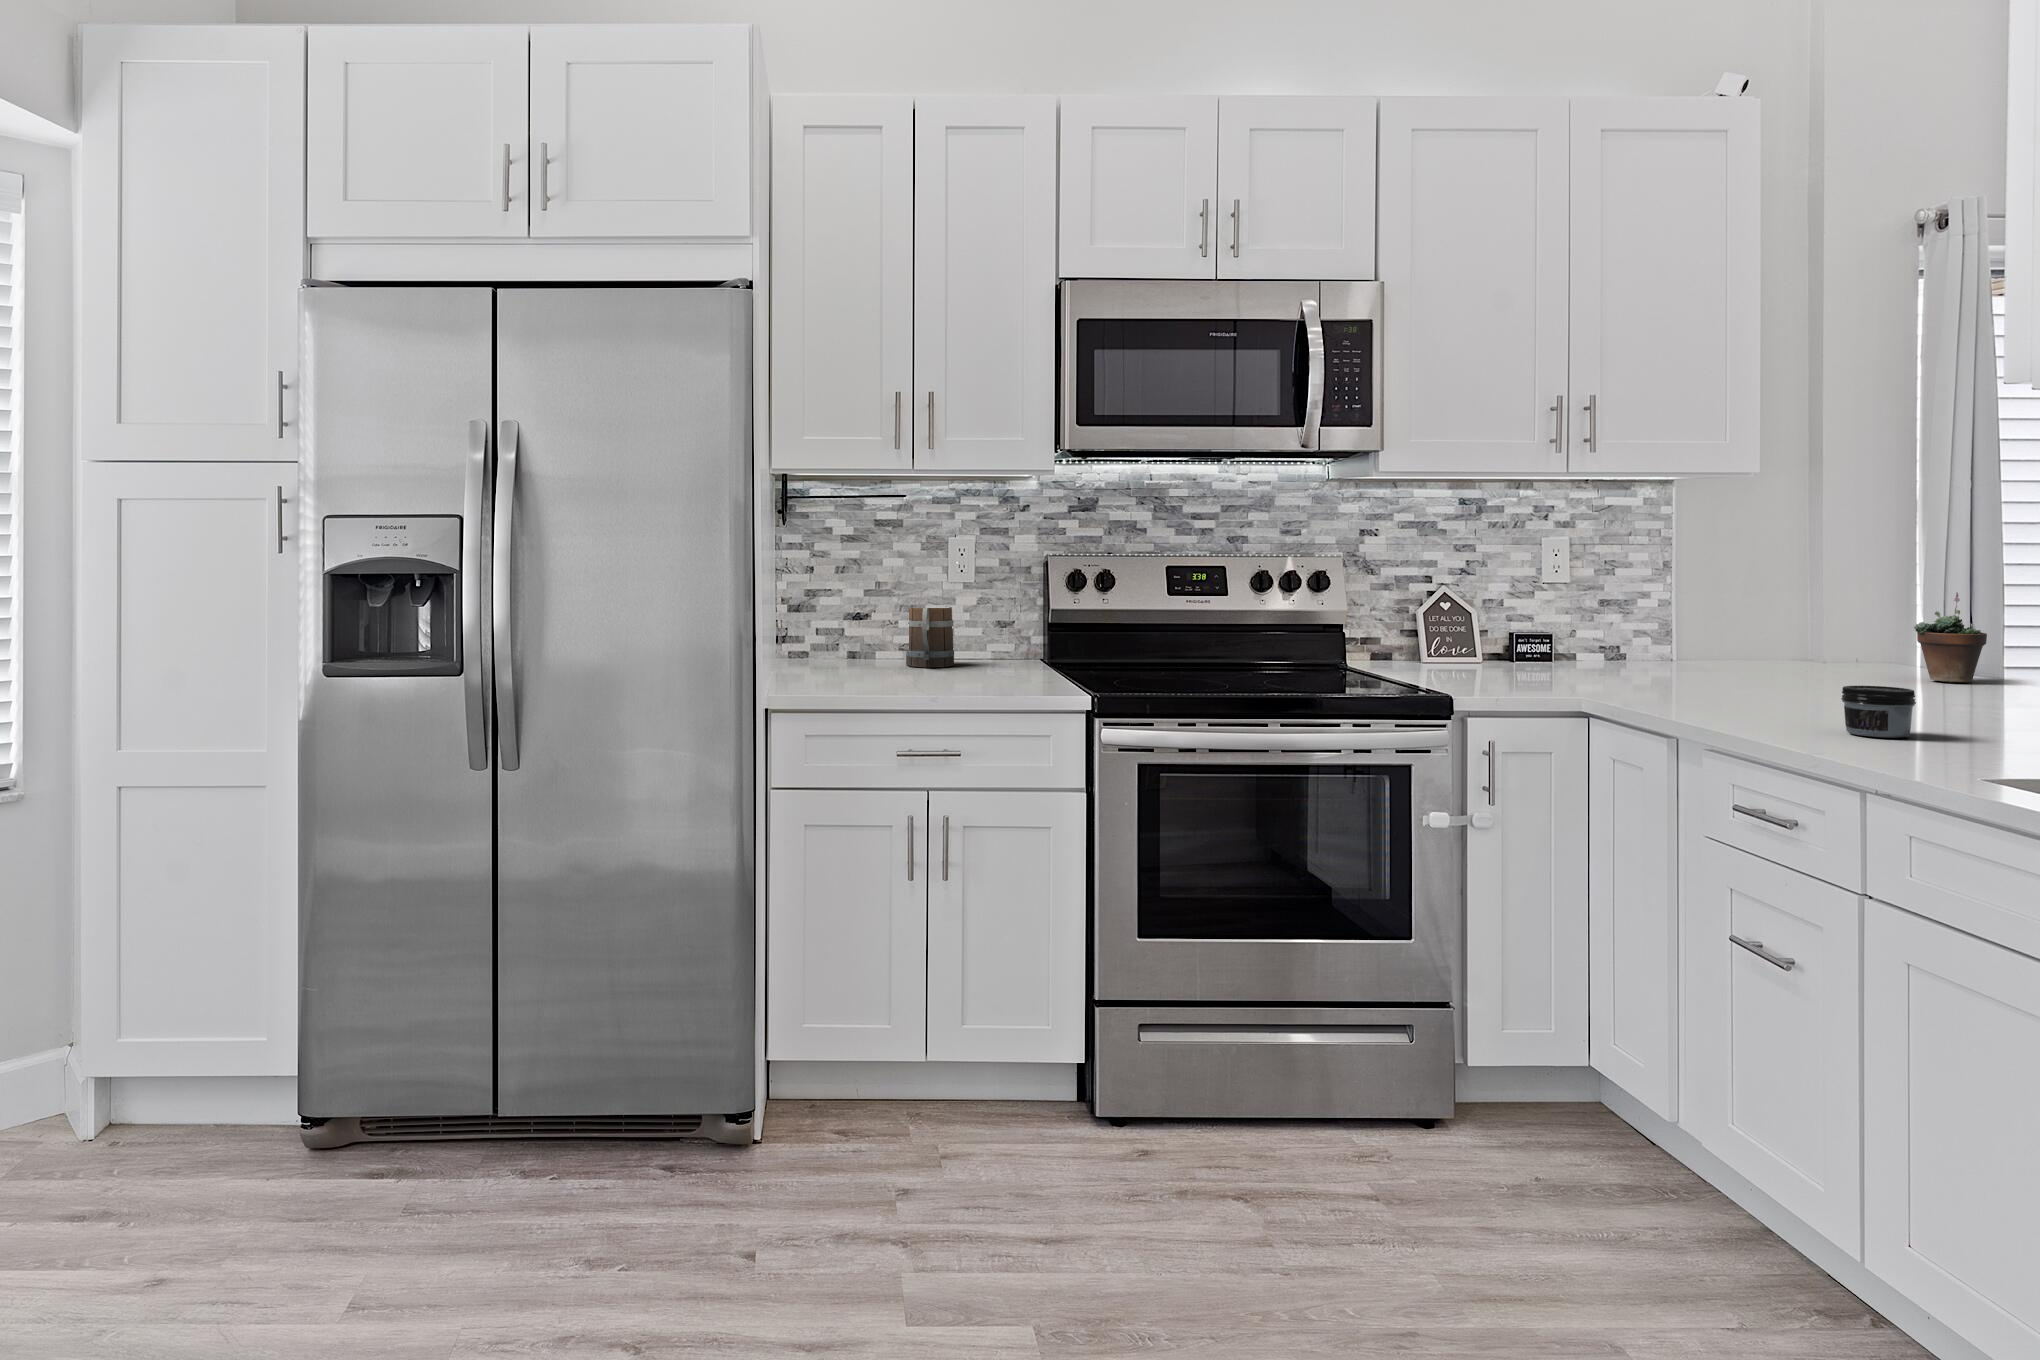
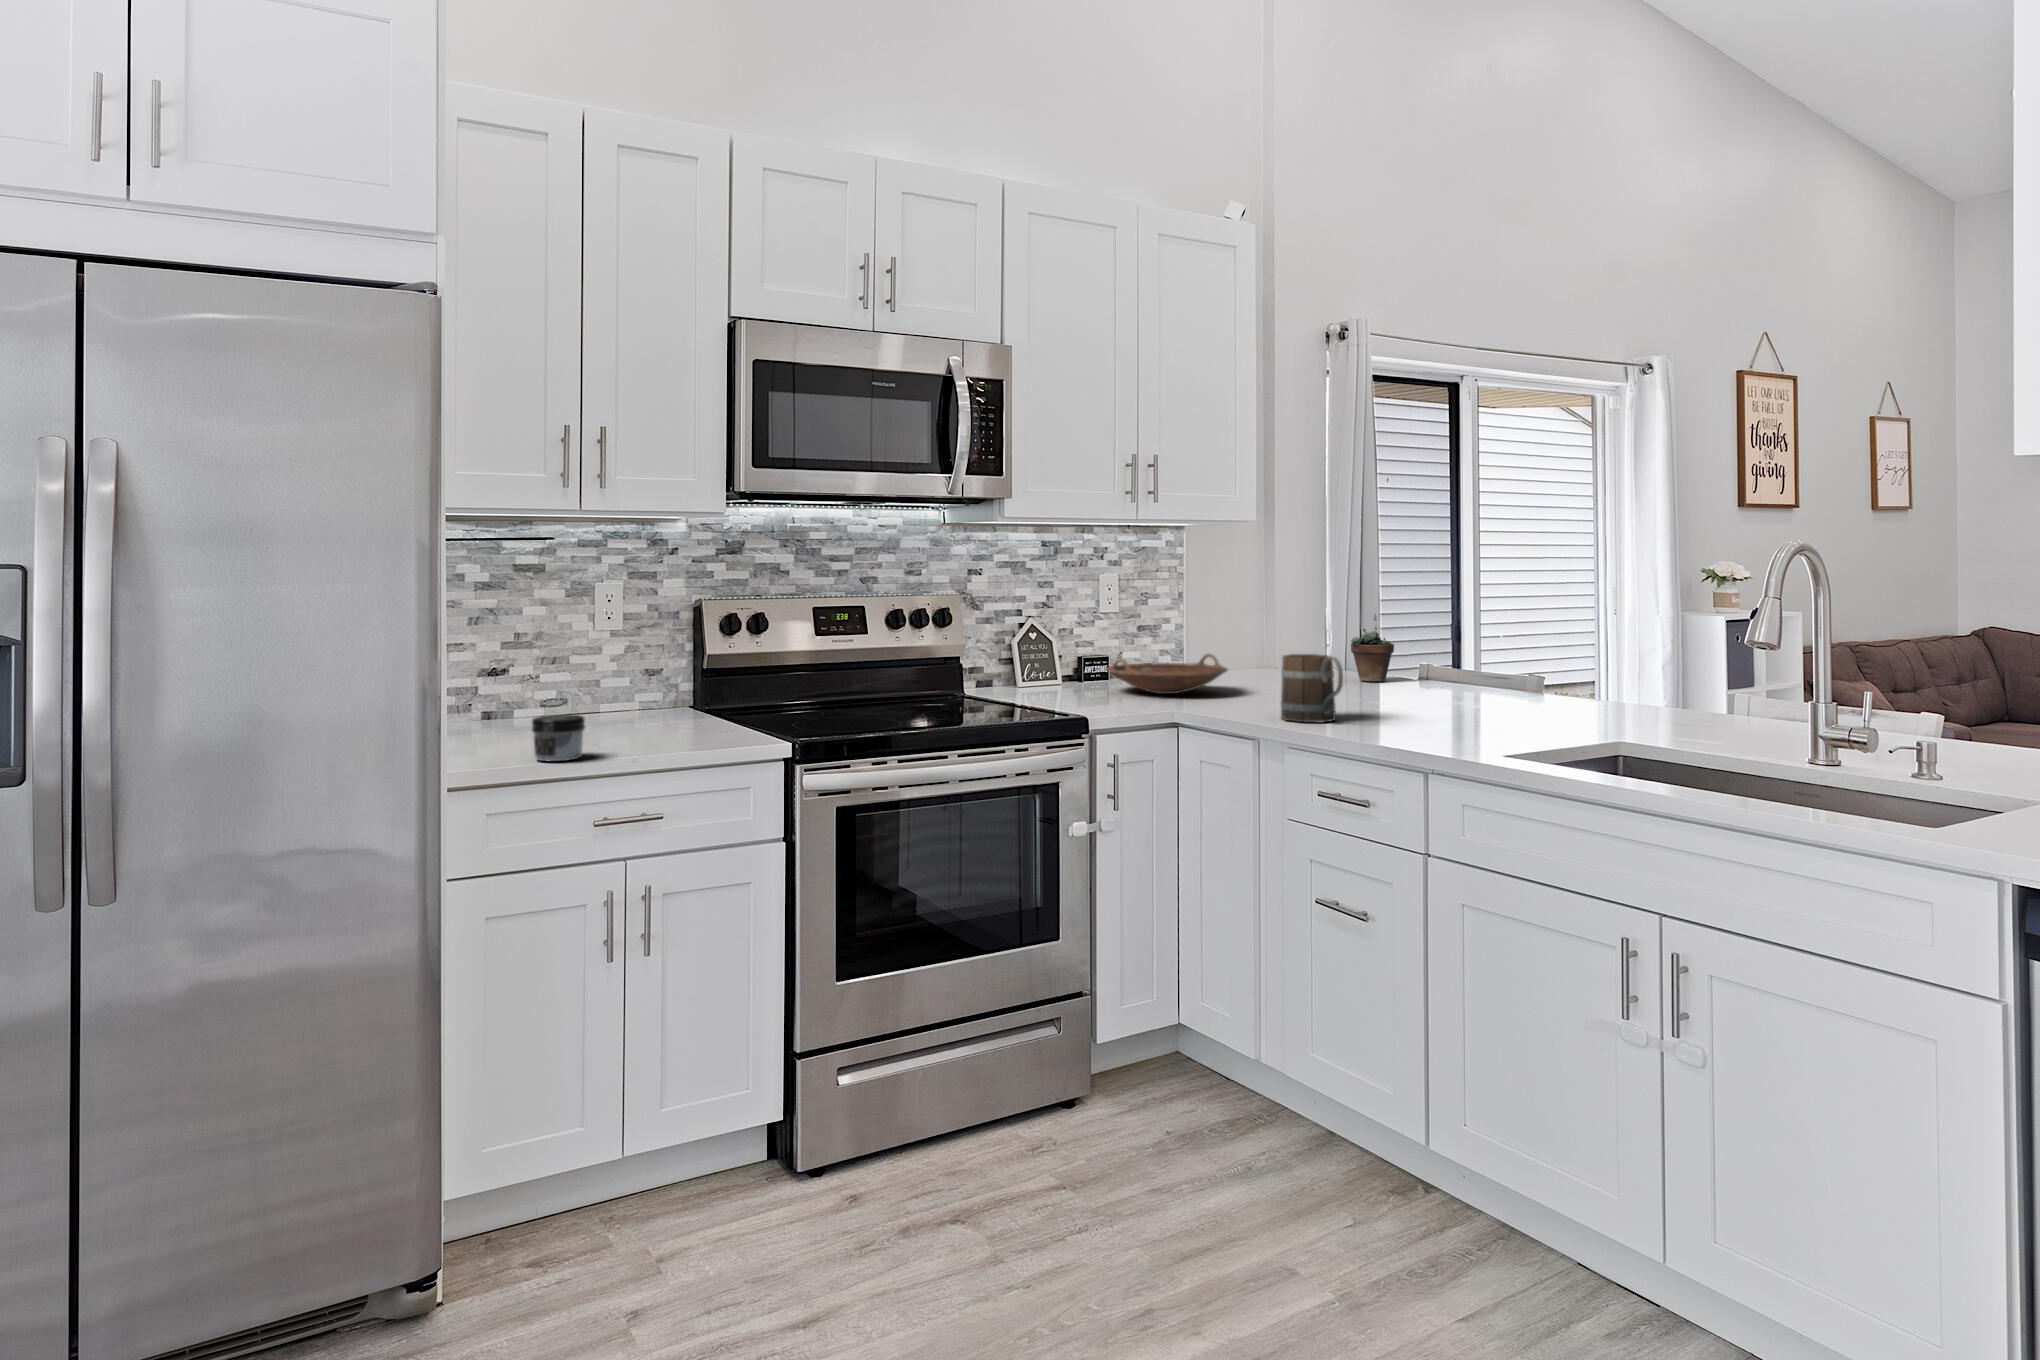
mug: present [906,607,954,667] -> present [1281,654,1343,722]
bowl: none [1527,634,1693,679] -> present [1106,654,1227,694]
jar: present [1841,686,1916,738] -> present [532,715,585,761]

